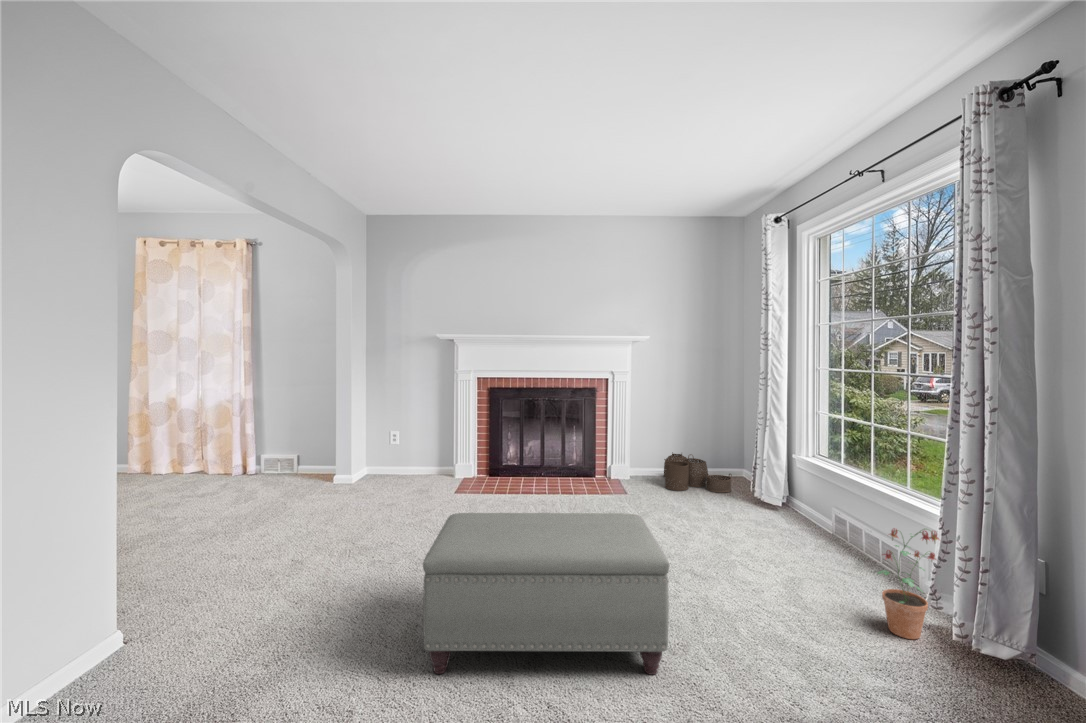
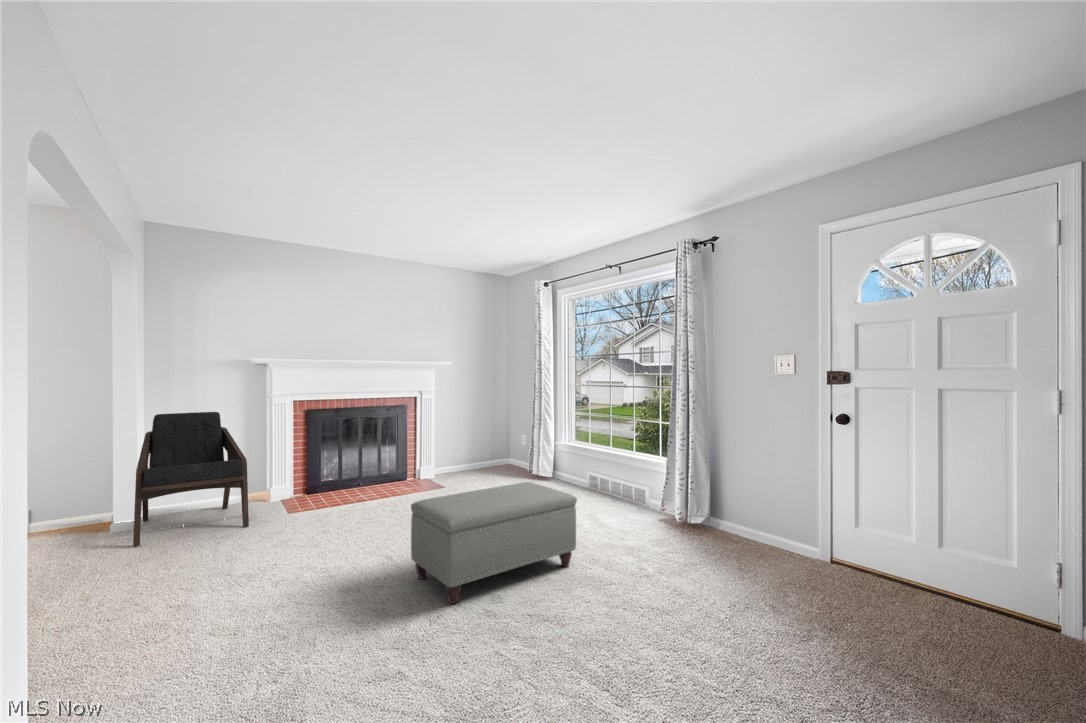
lounge chair: none [320,386,422,500] -> present [132,412,249,546]
woven basket: present [664,453,732,493] -> none [458,452,514,480]
potted plant: present [877,528,939,639] -> none [638,465,665,523]

